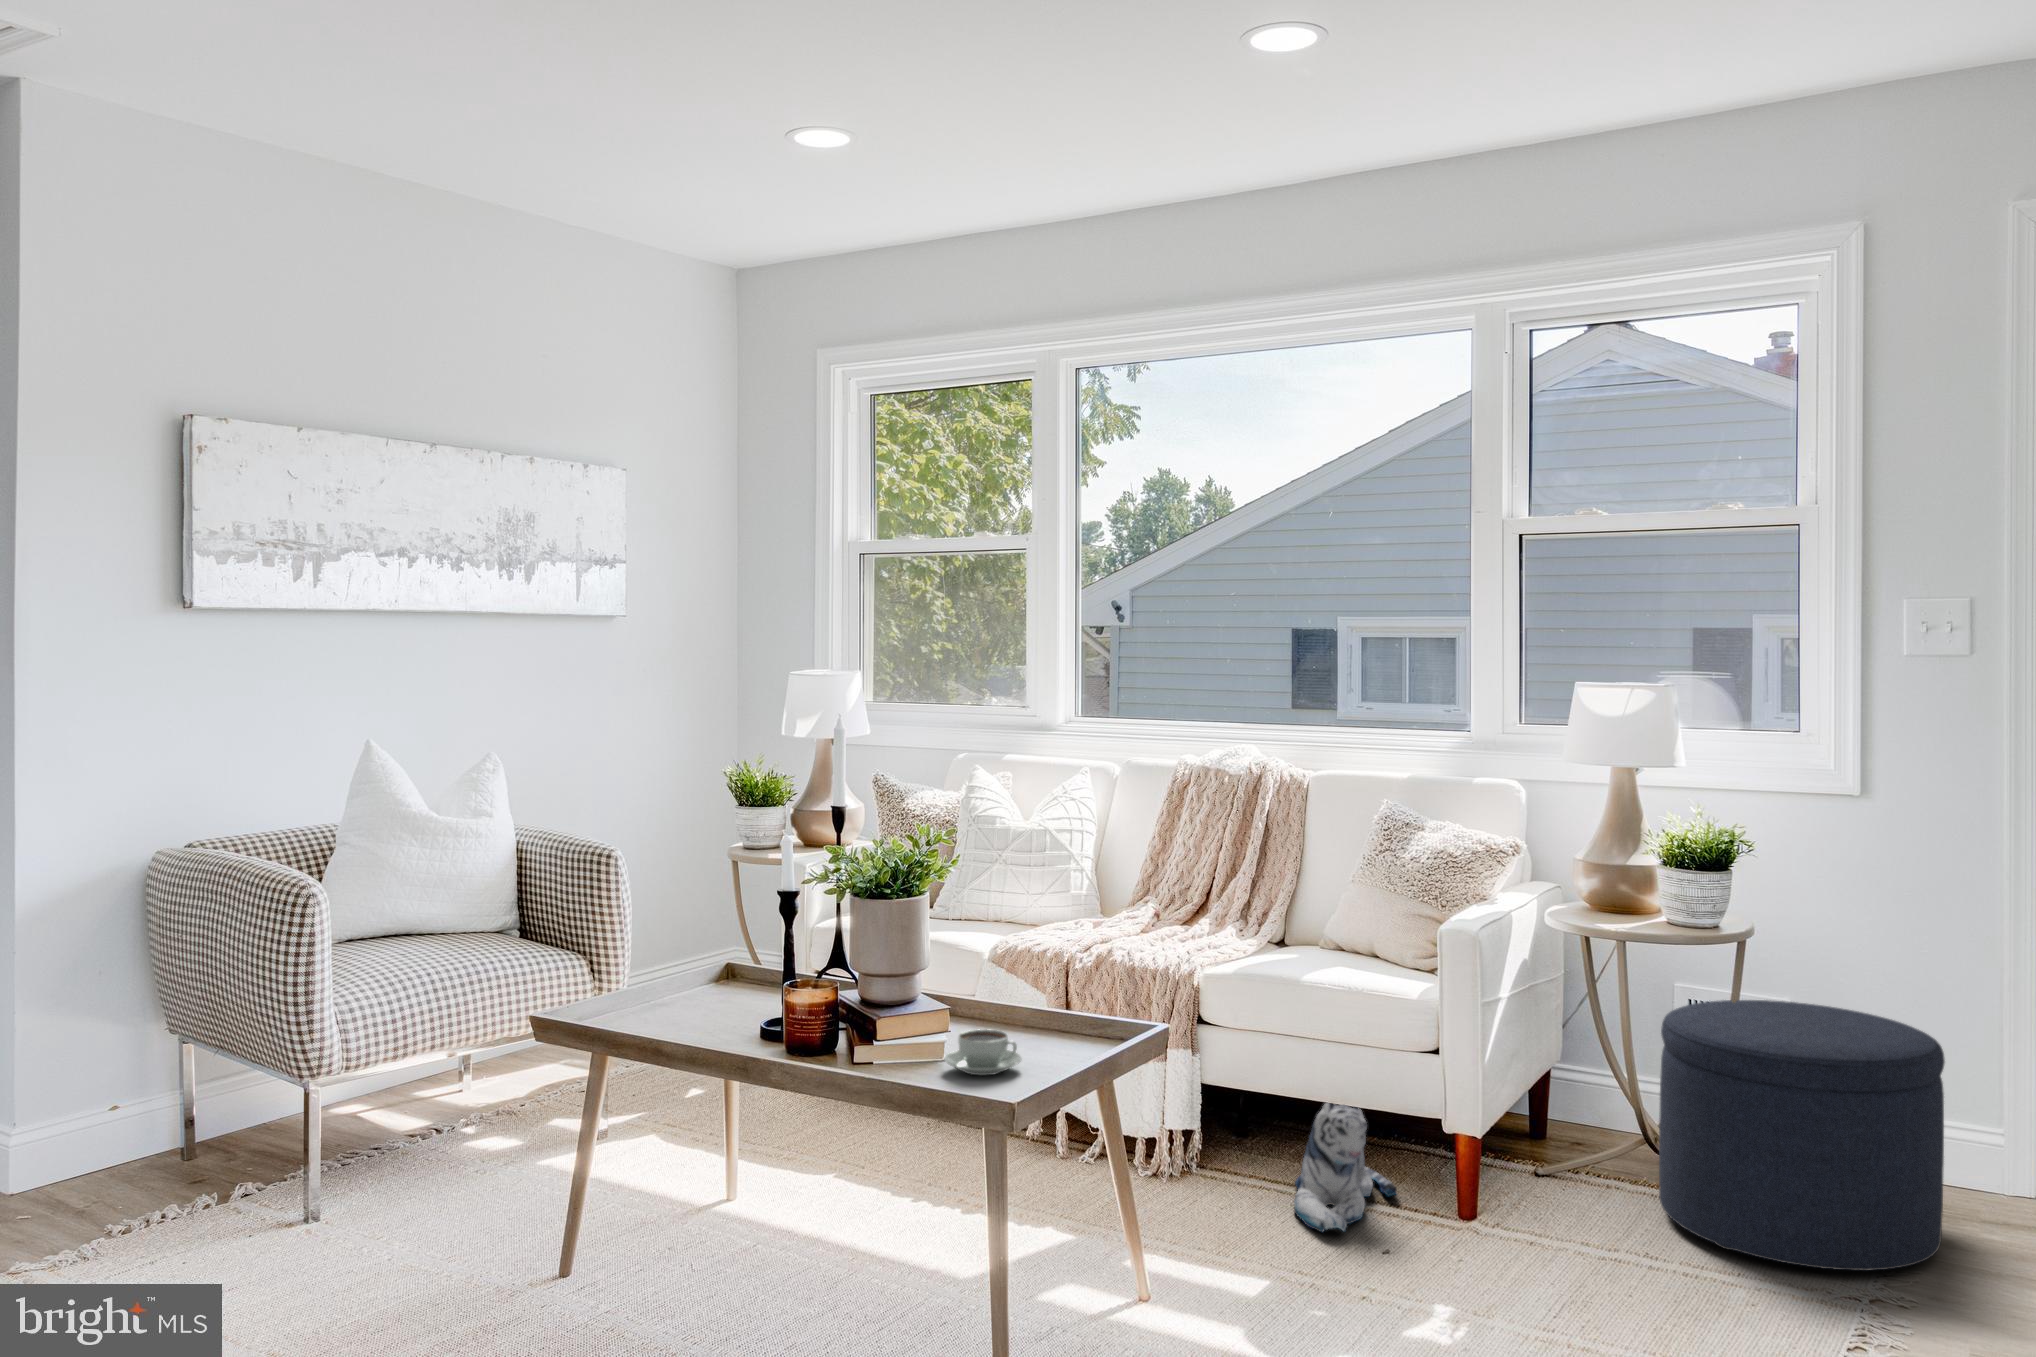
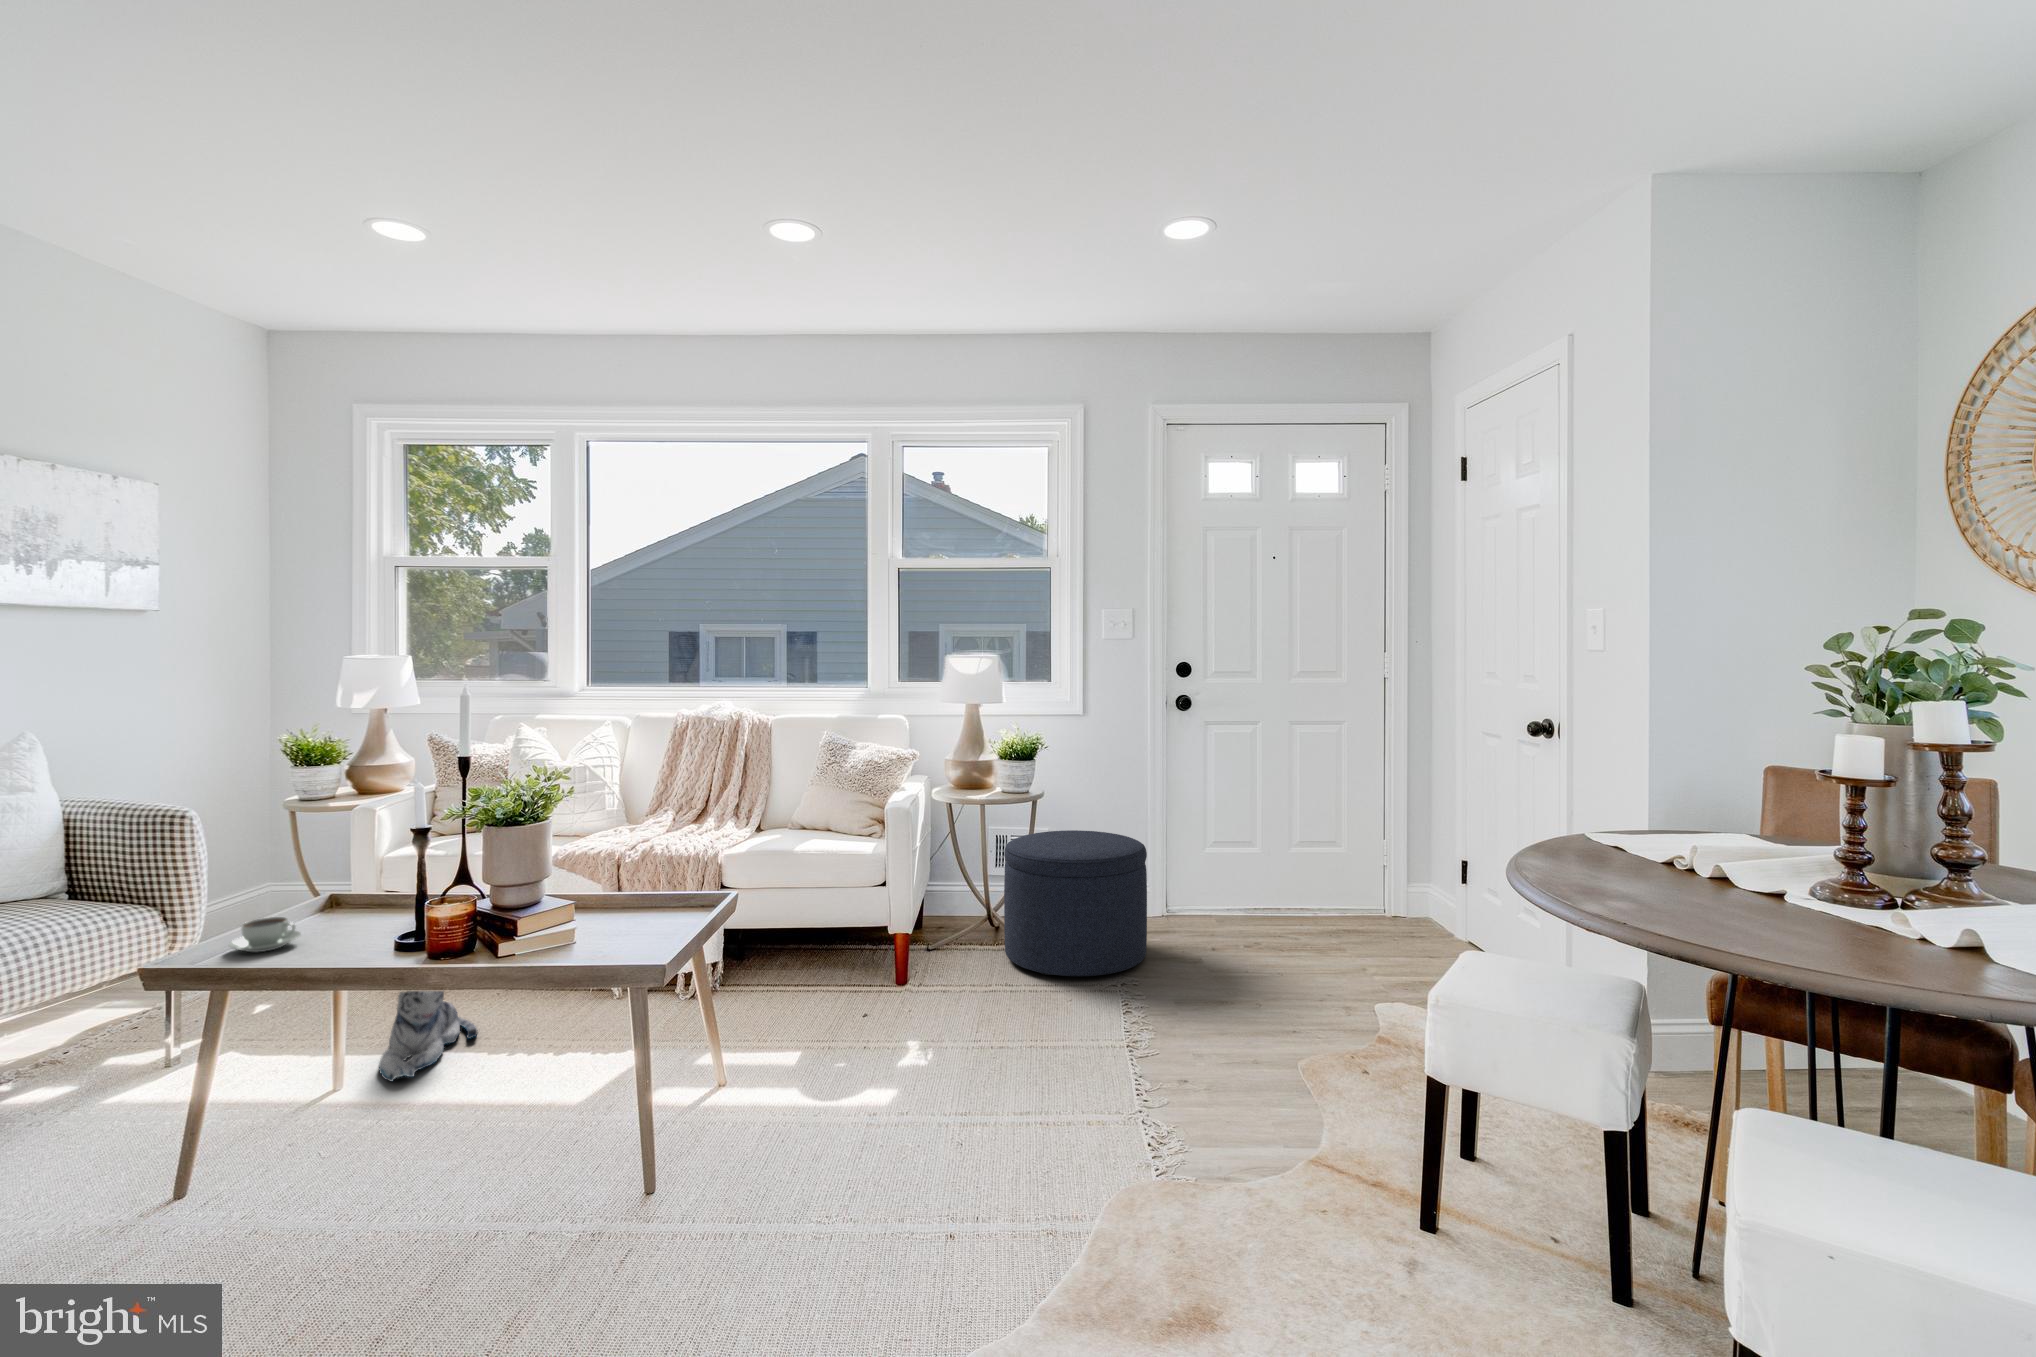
coffee cup: present [944,1029,1022,1075] -> present [228,917,301,952]
plush toy: present [1294,1103,1397,1232] -> present [379,990,478,1081]

